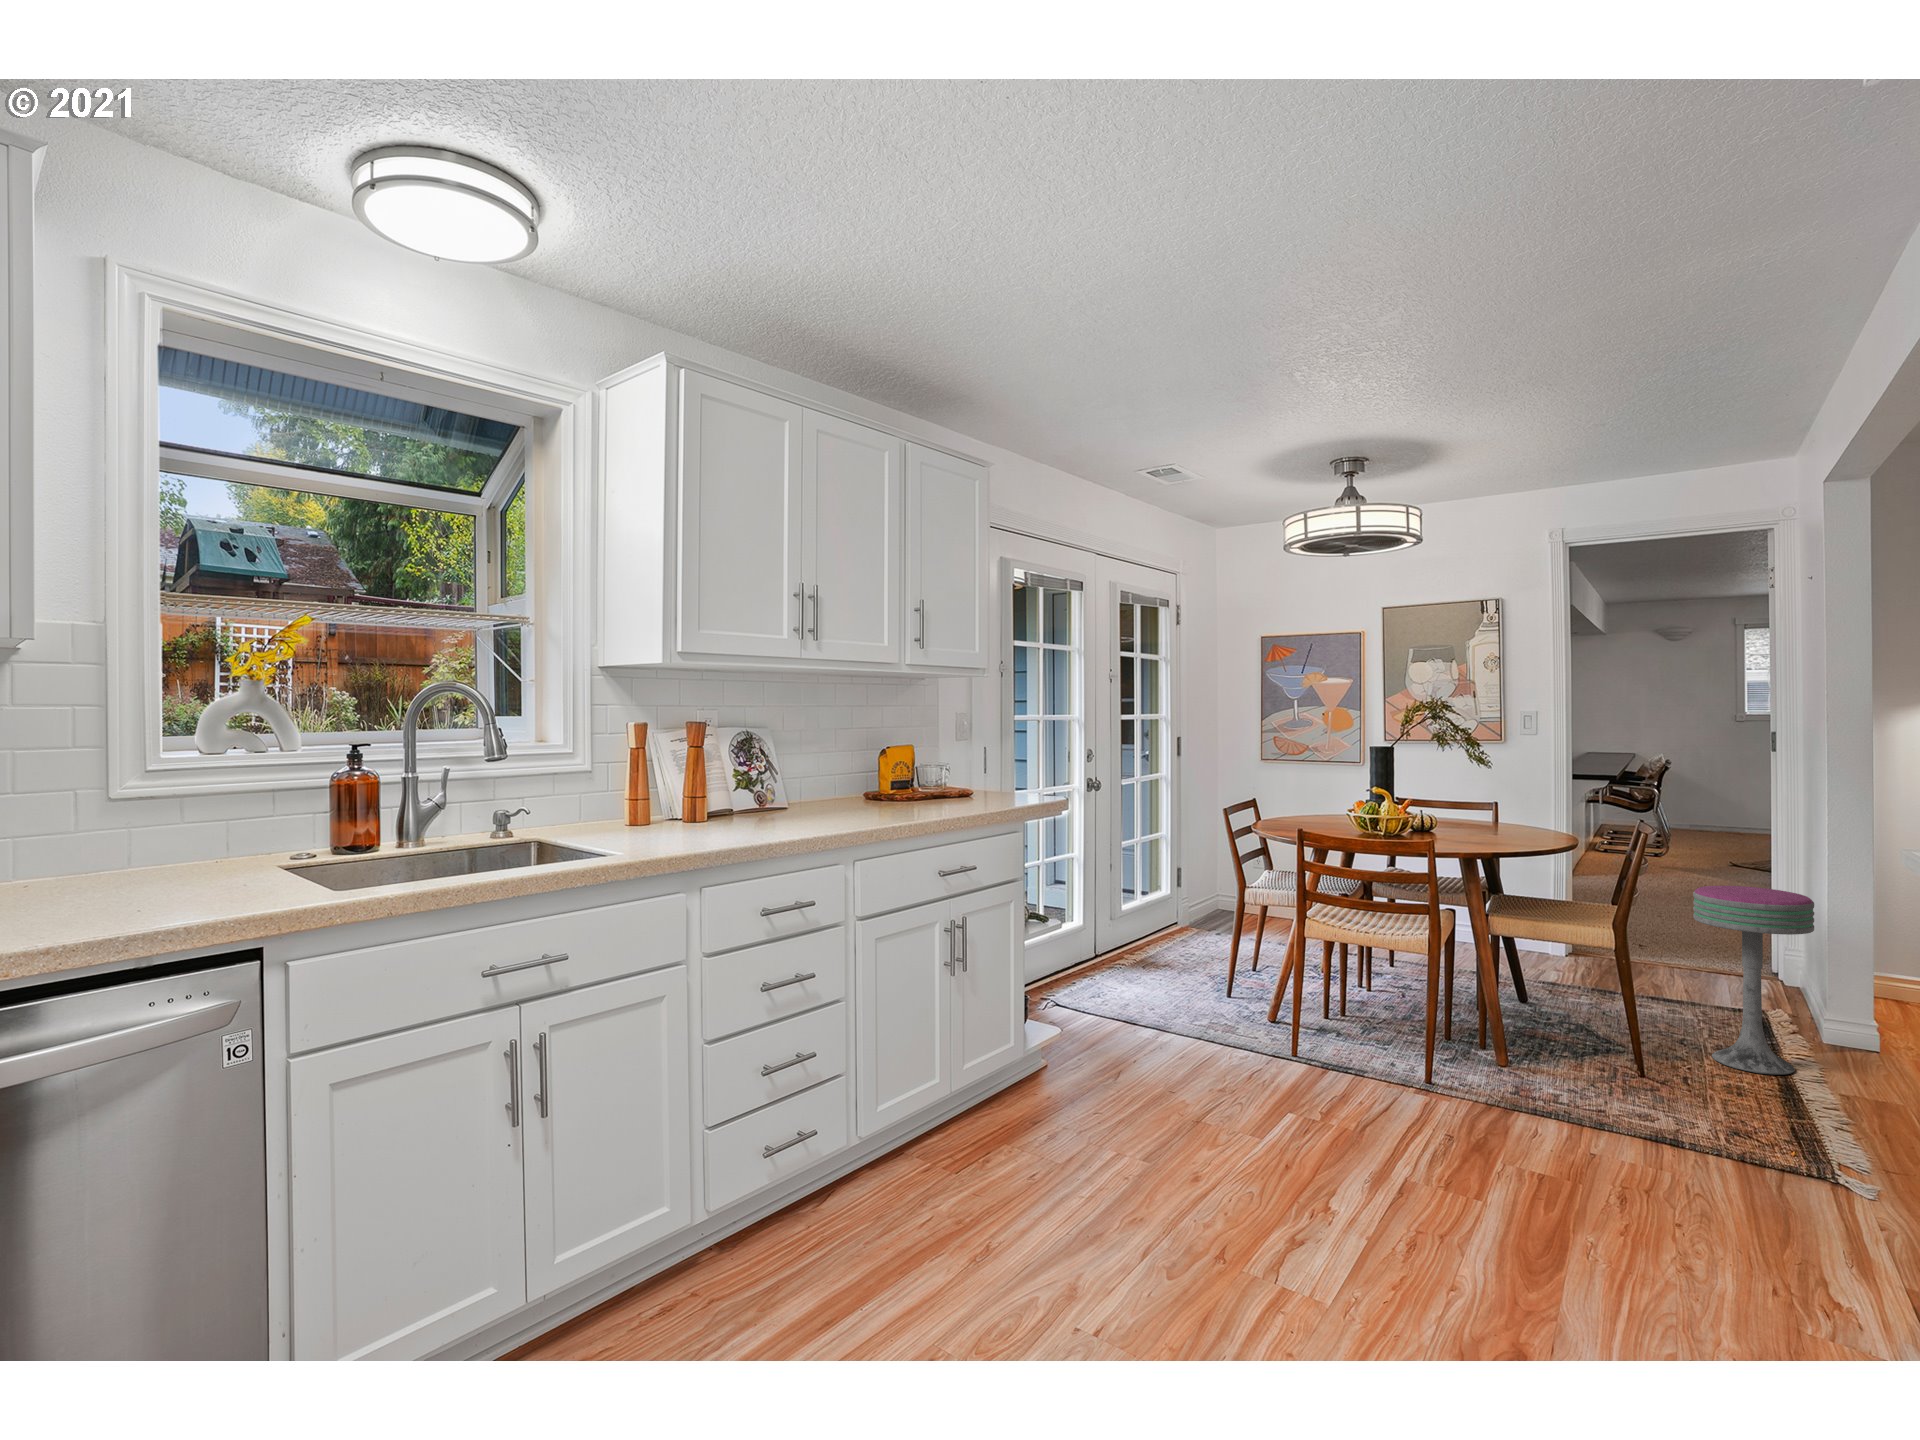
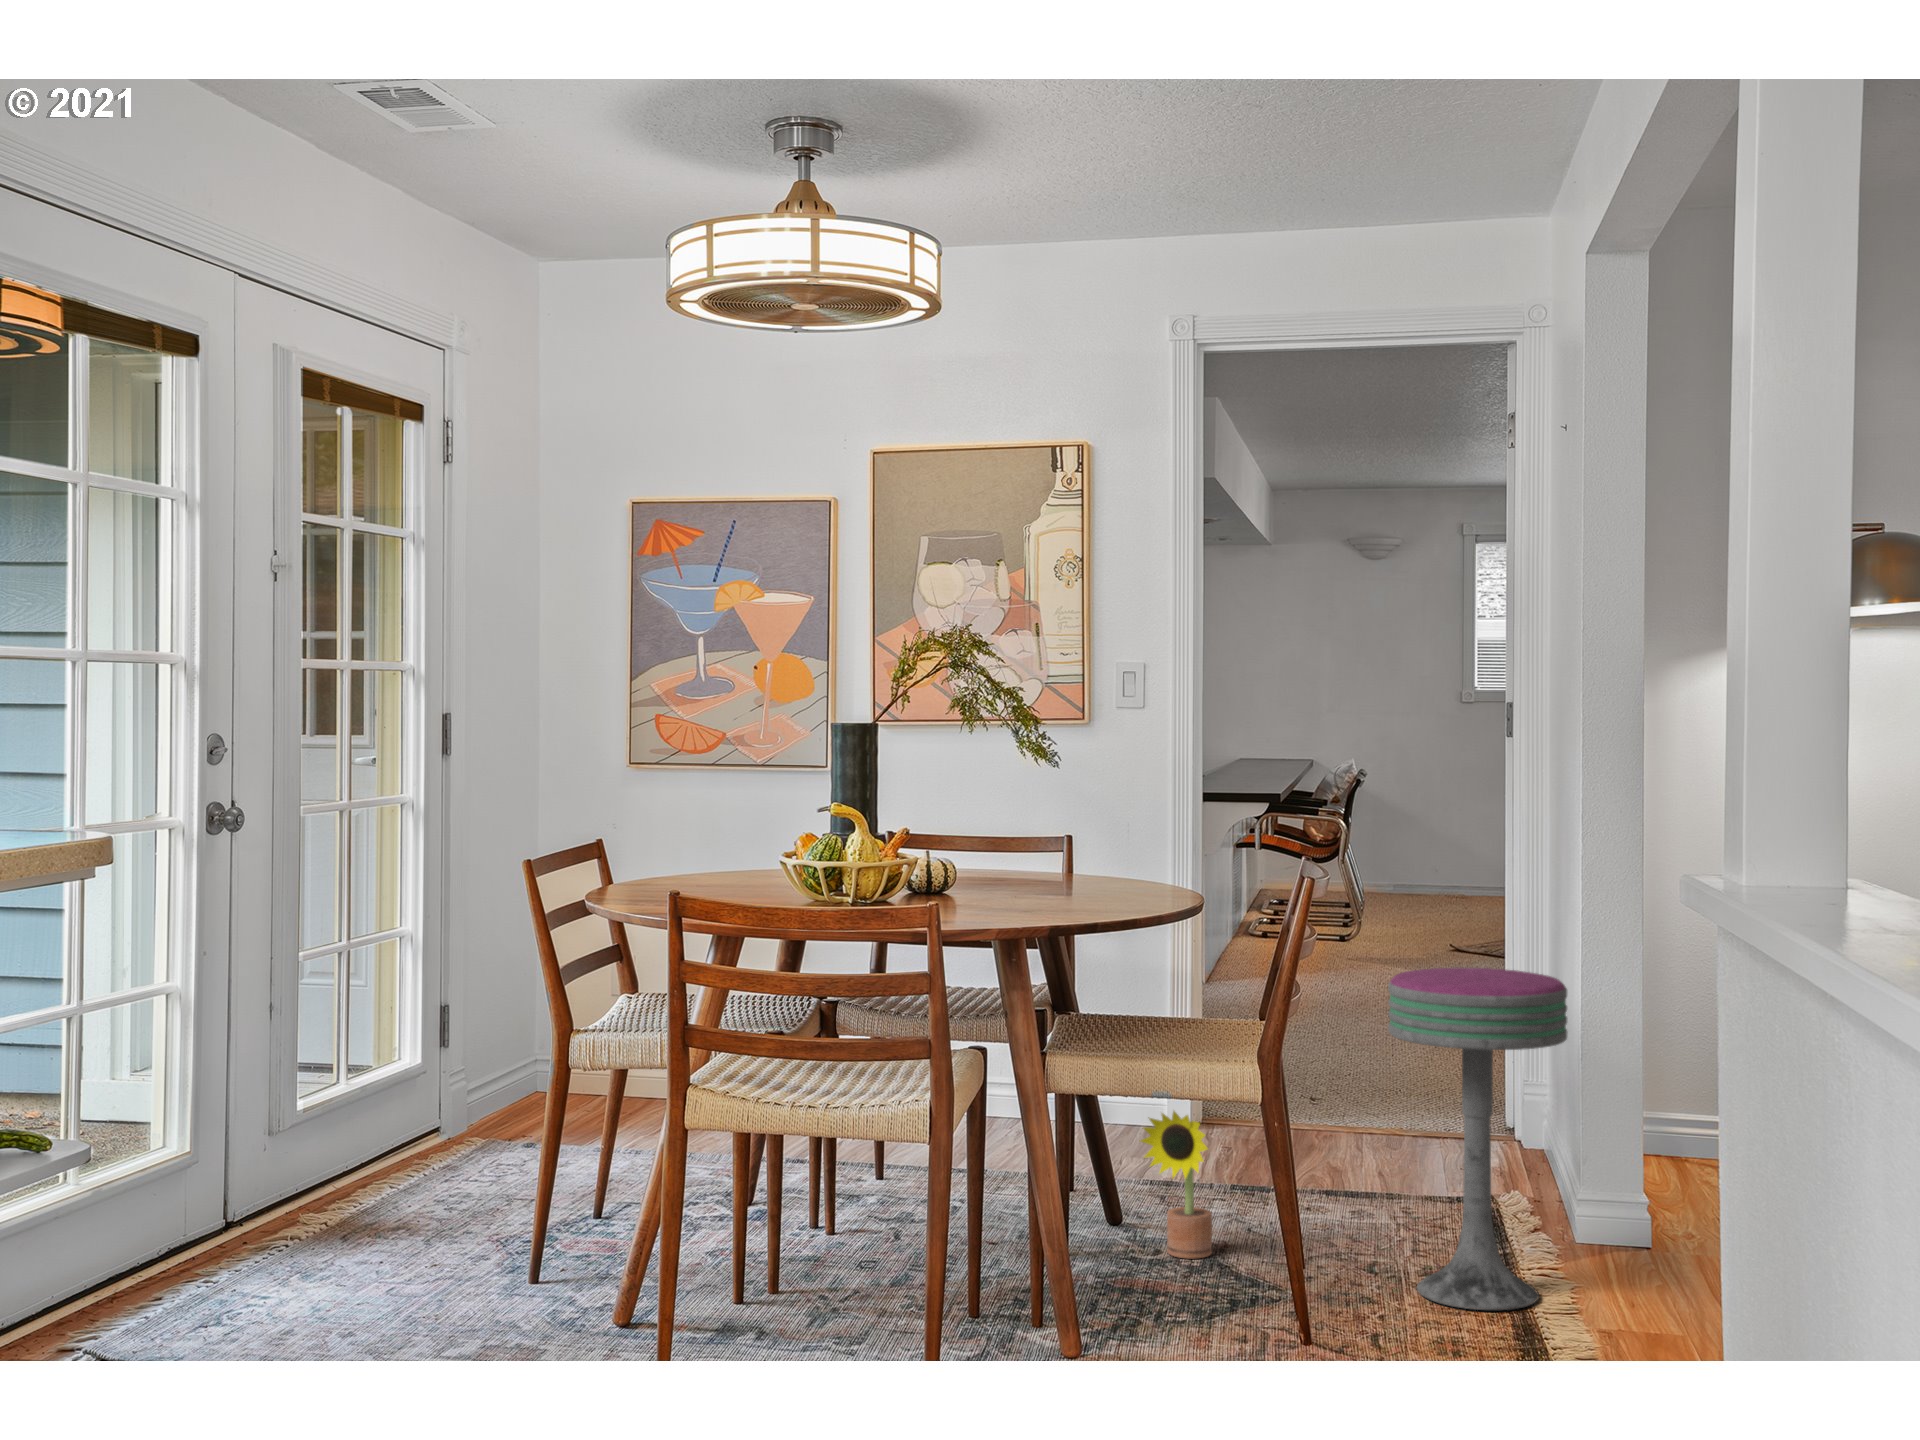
decorative plant: none [1539,948,1582,1025] -> present [1141,1111,1212,1259]

